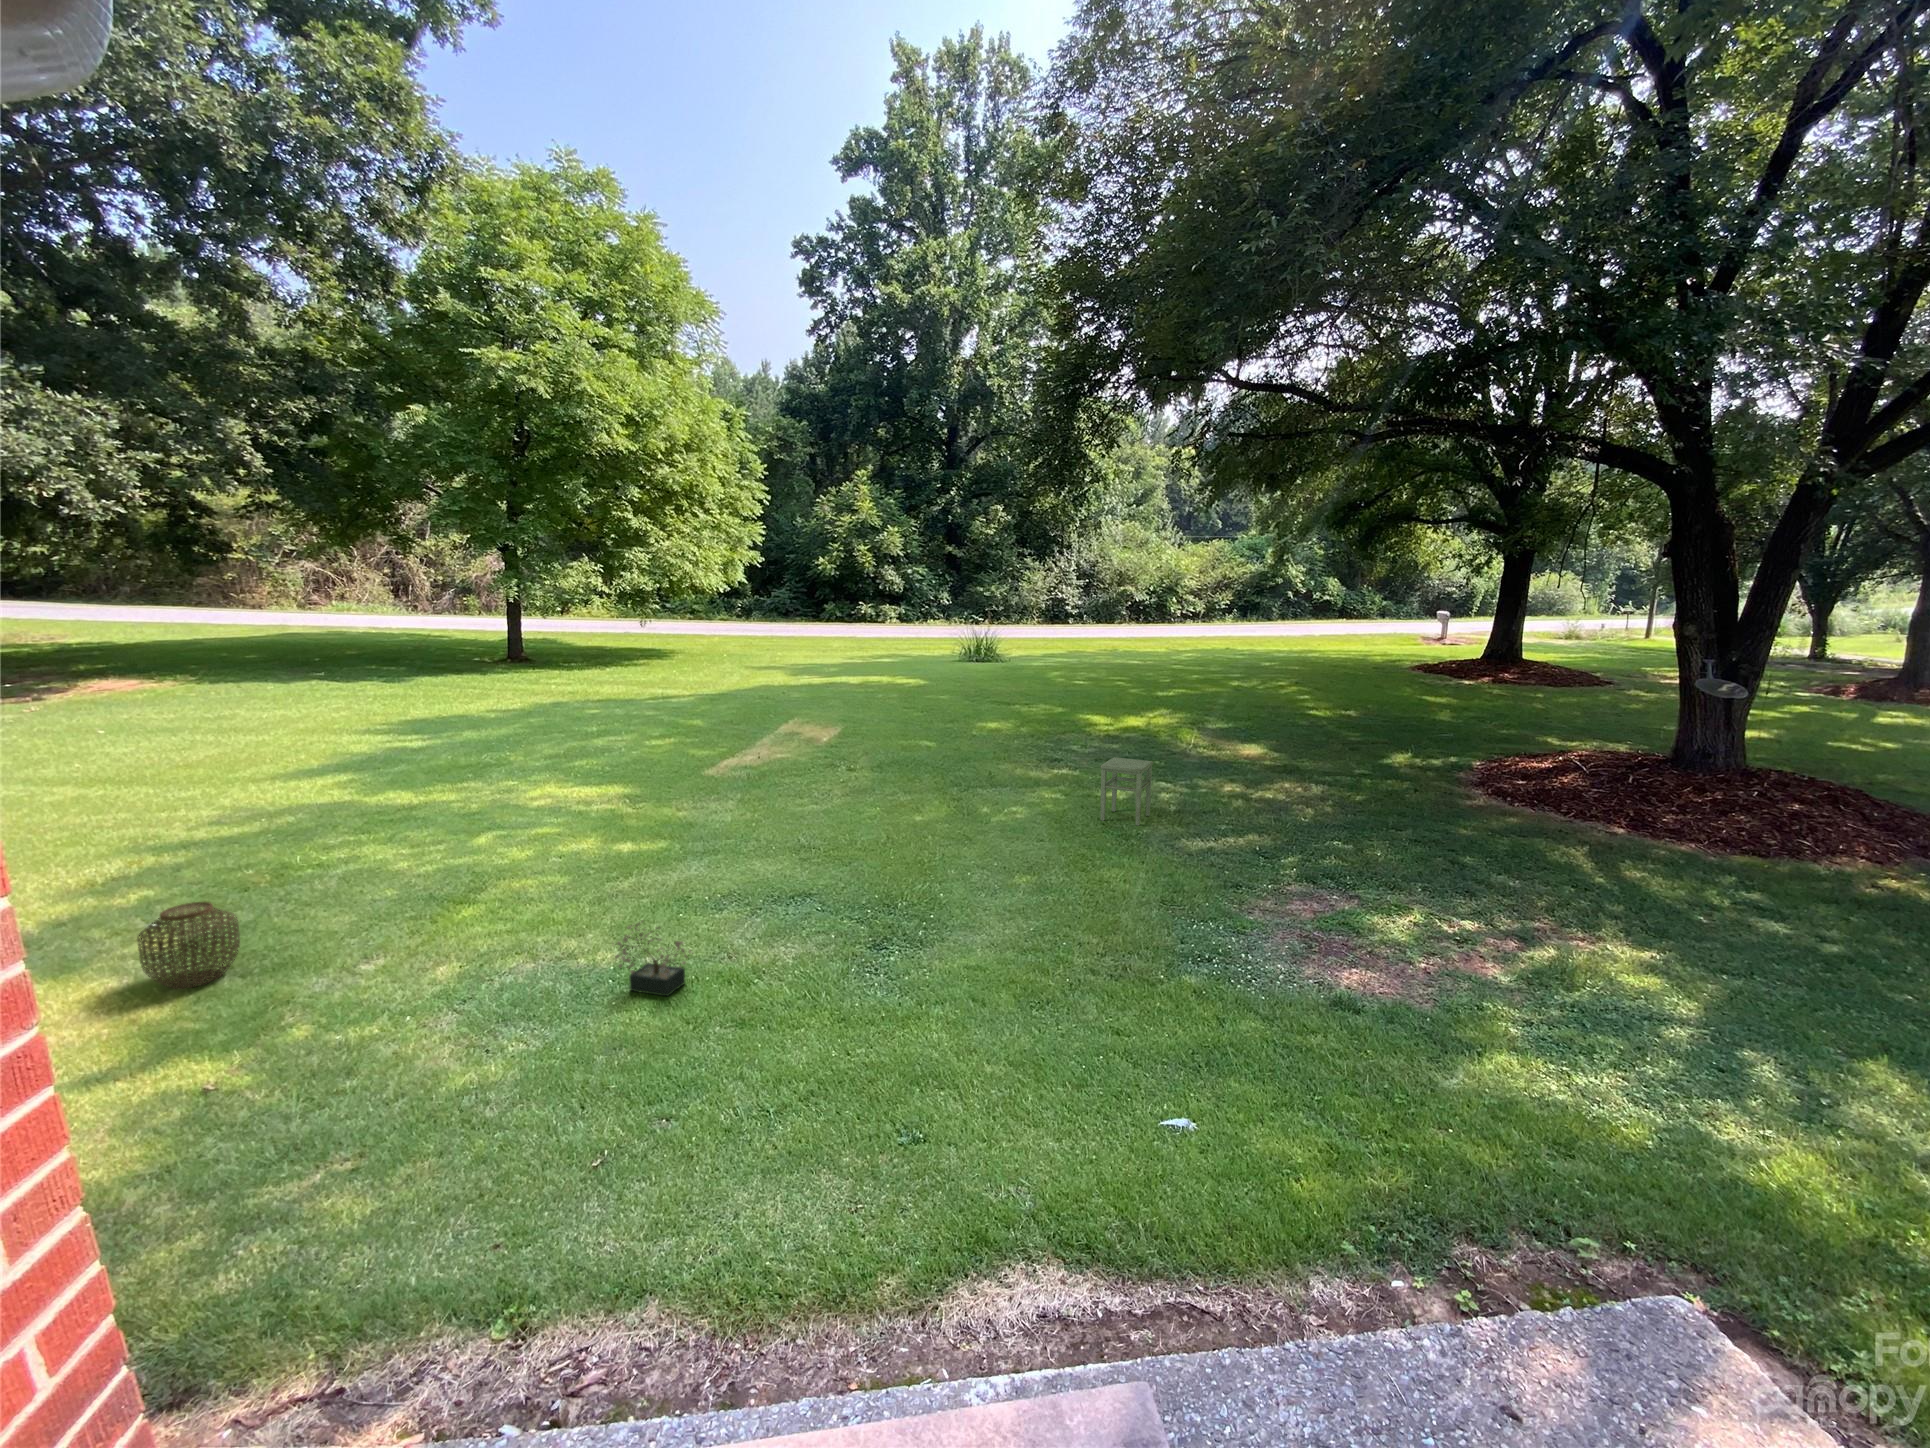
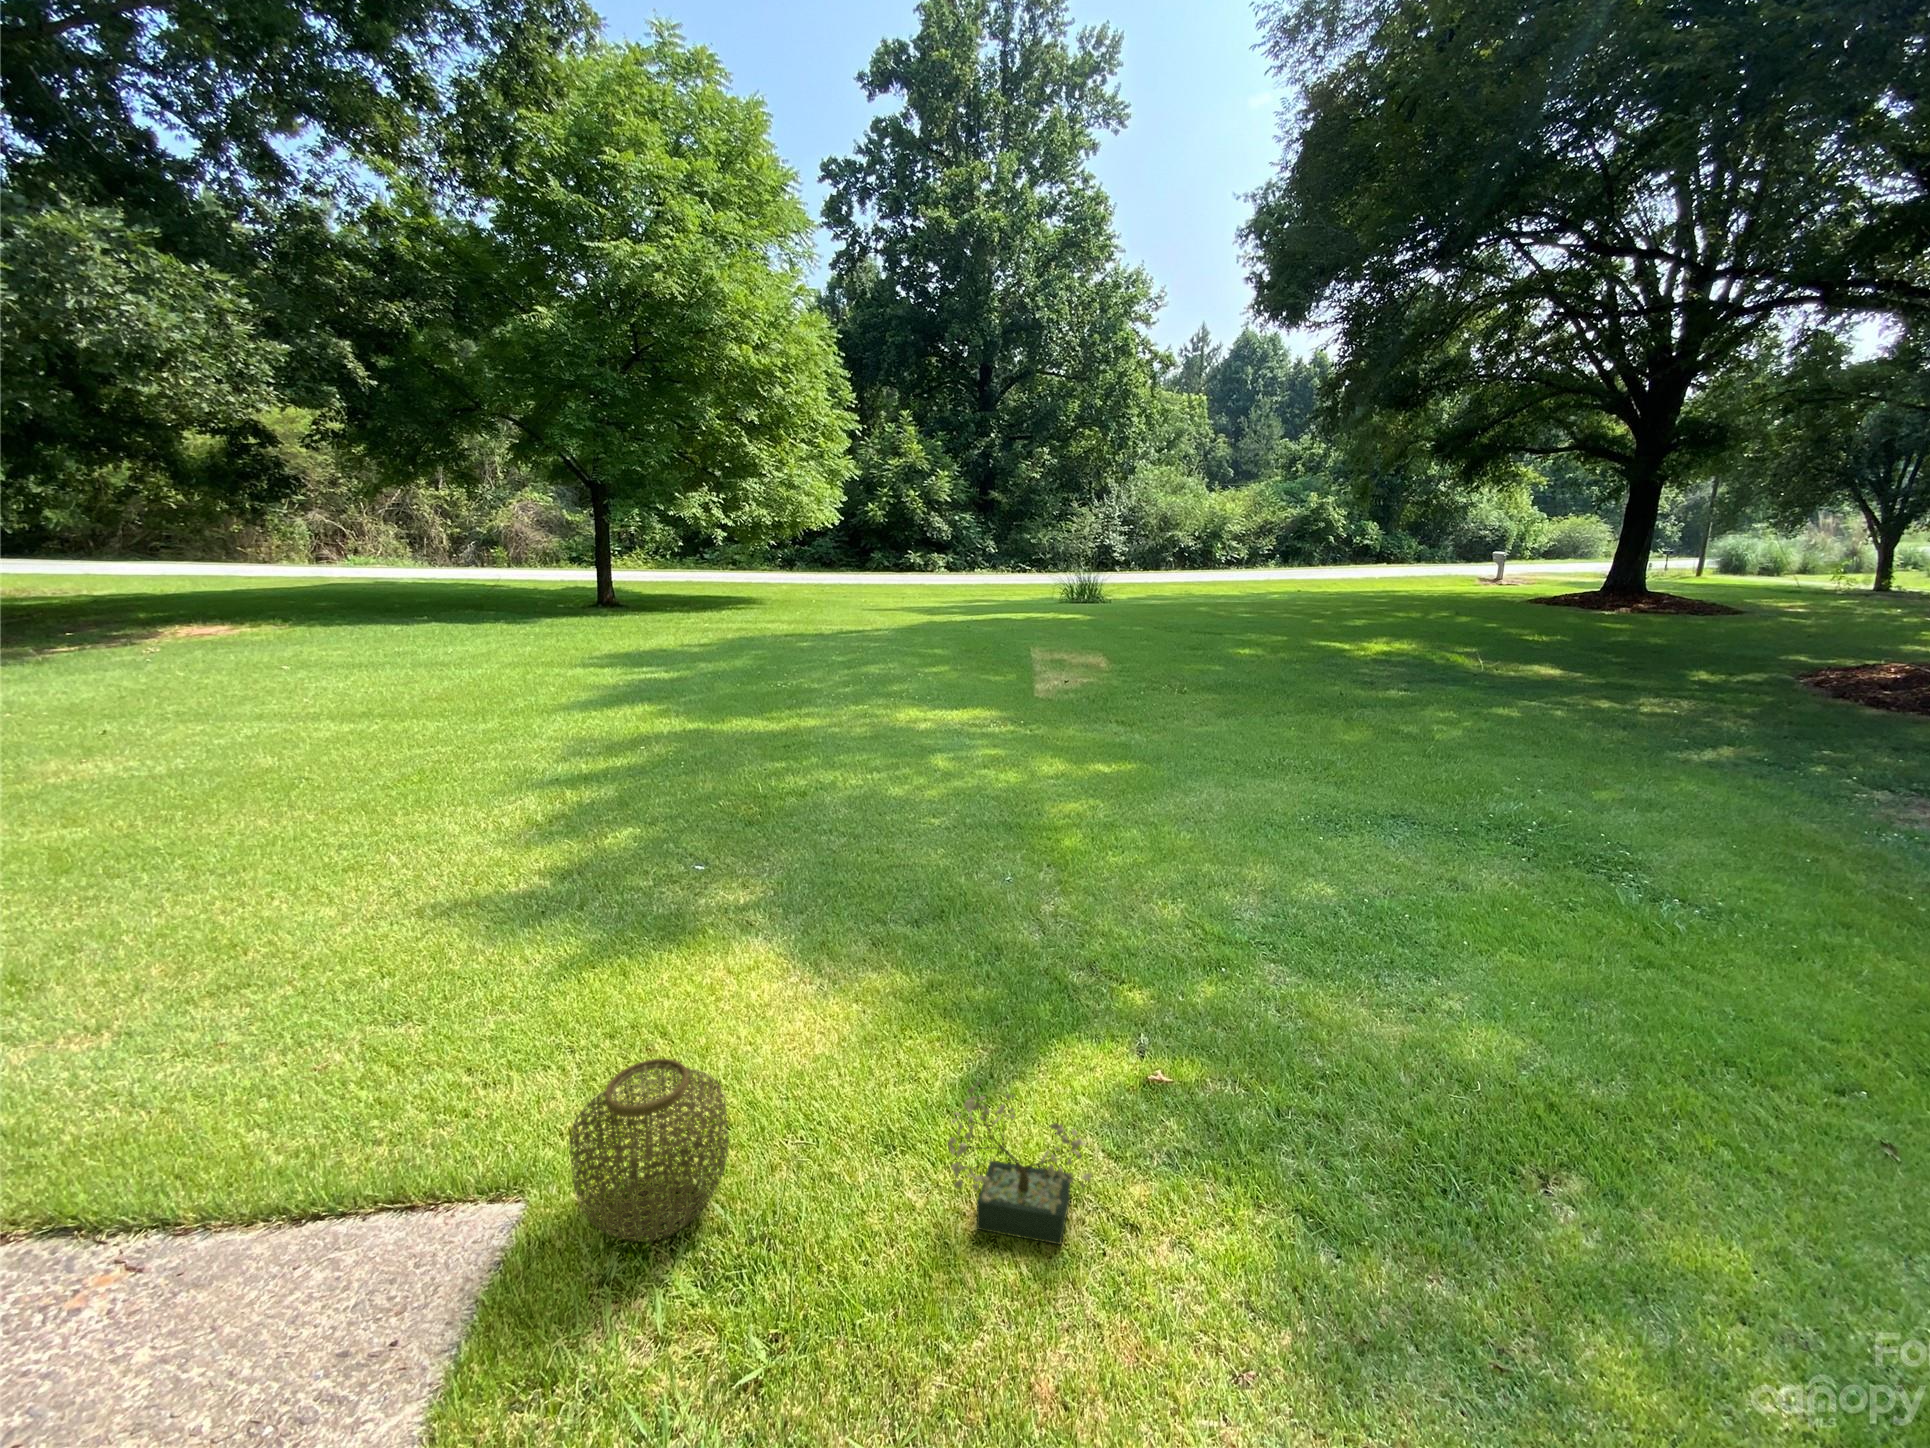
stool: present [1100,757,1153,826] -> none [1600,725,1692,817]
decorative plant: present [616,921,691,996] -> present [947,1082,1091,1245]

